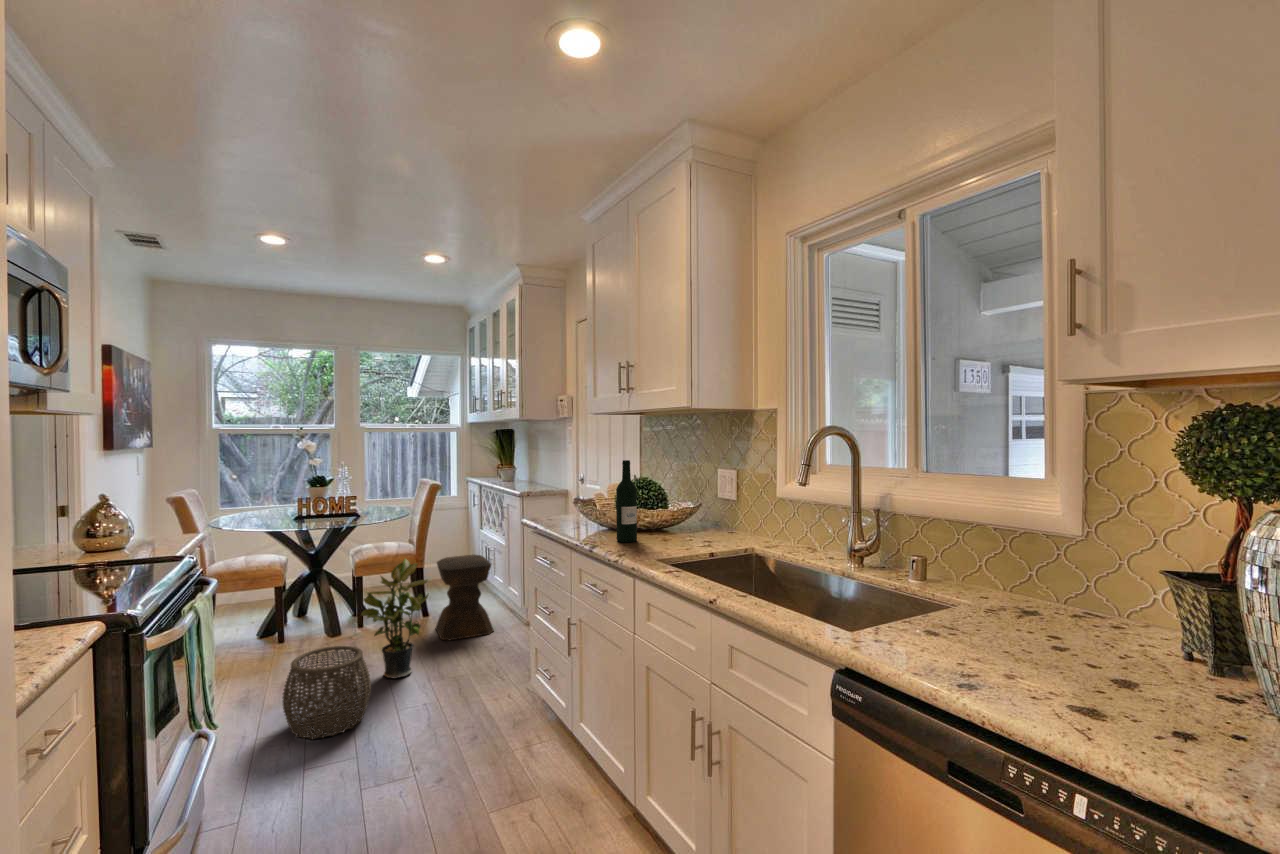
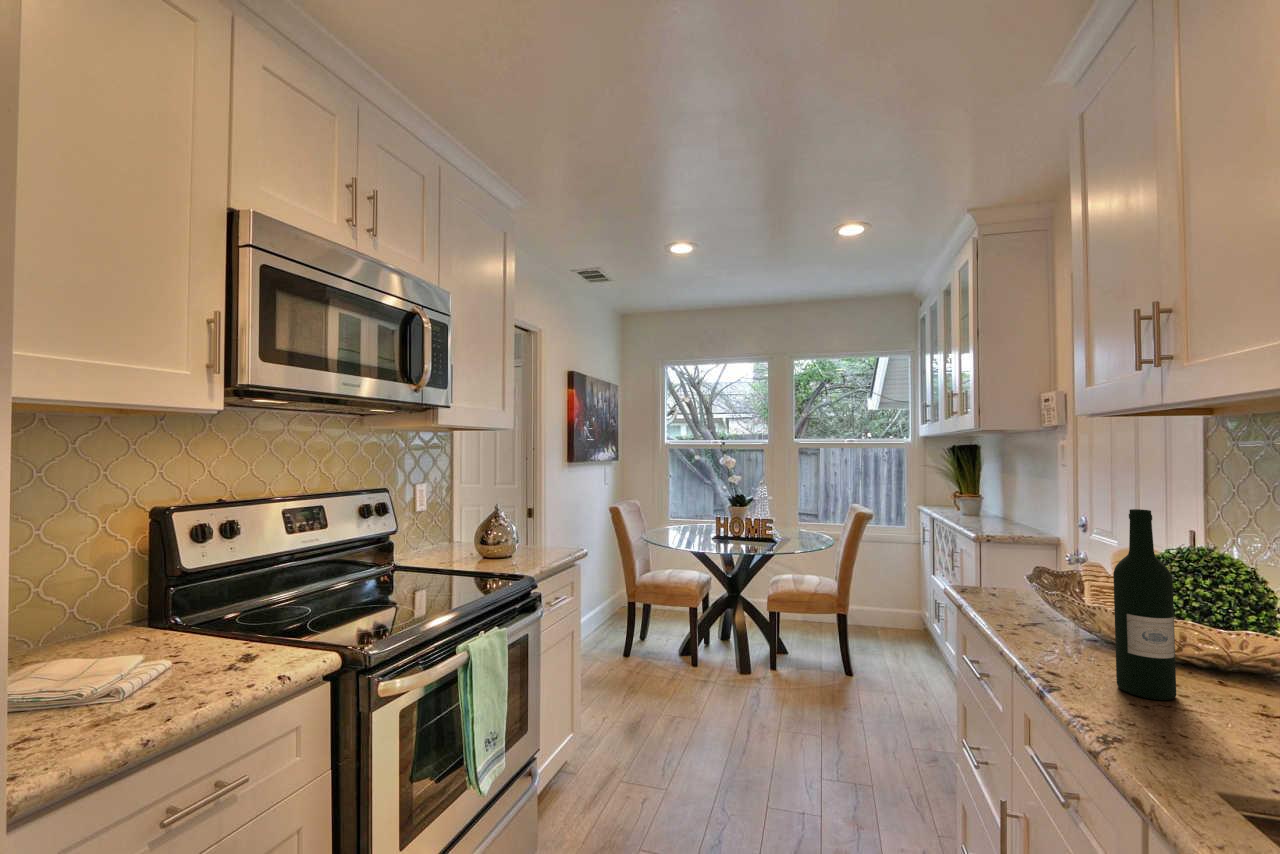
stool: present [436,555,494,640] -> none [856,609,934,730]
potted plant: present [361,559,428,678] -> none [747,606,829,759]
woven basket: present [283,646,371,739] -> none [643,699,739,819]

